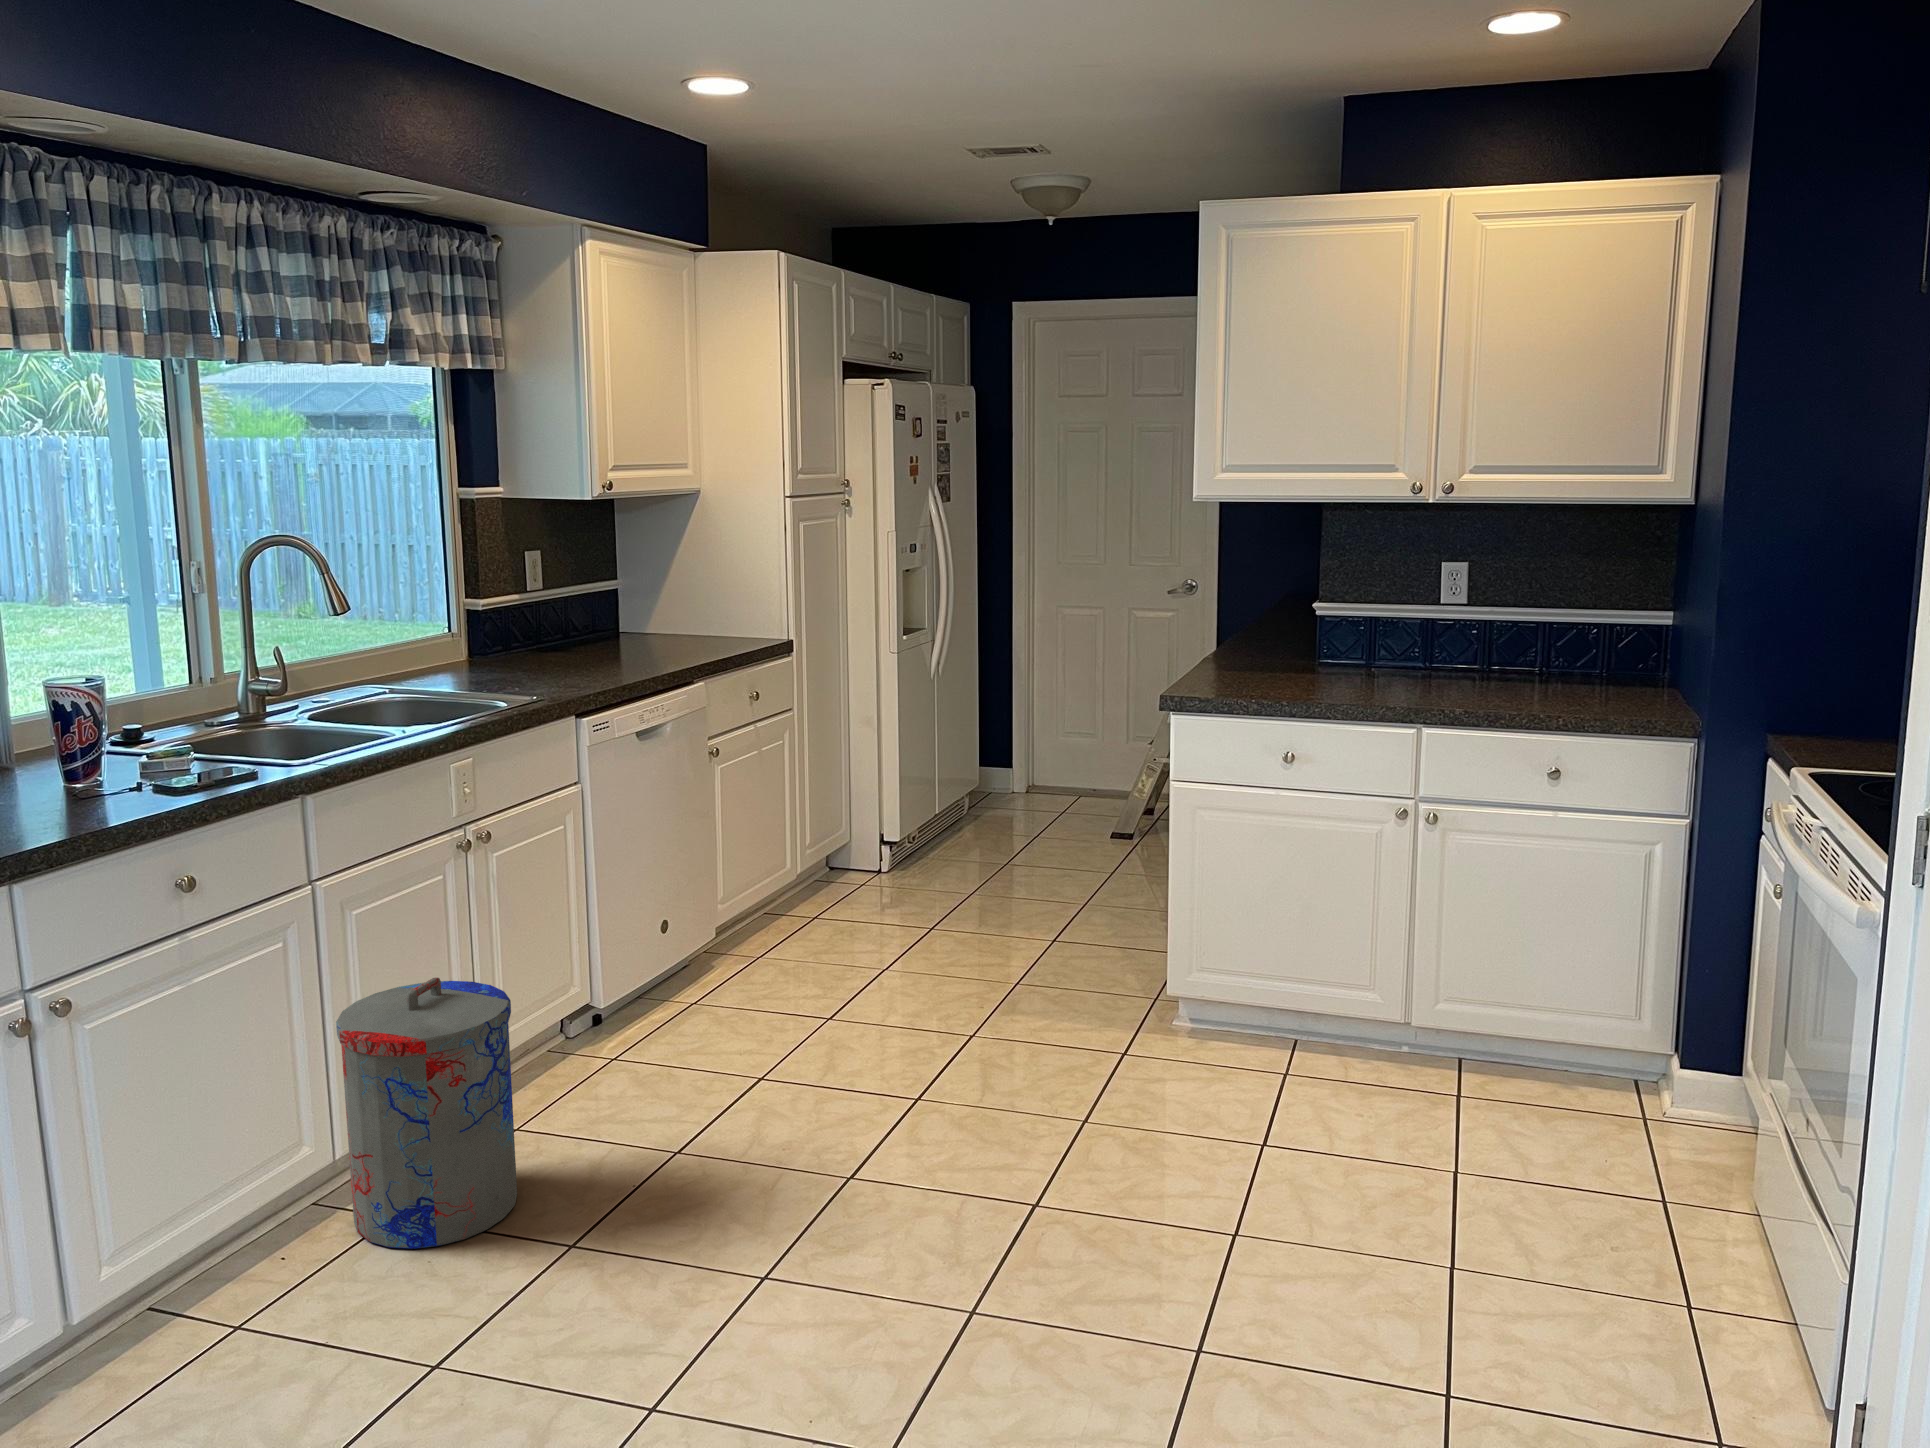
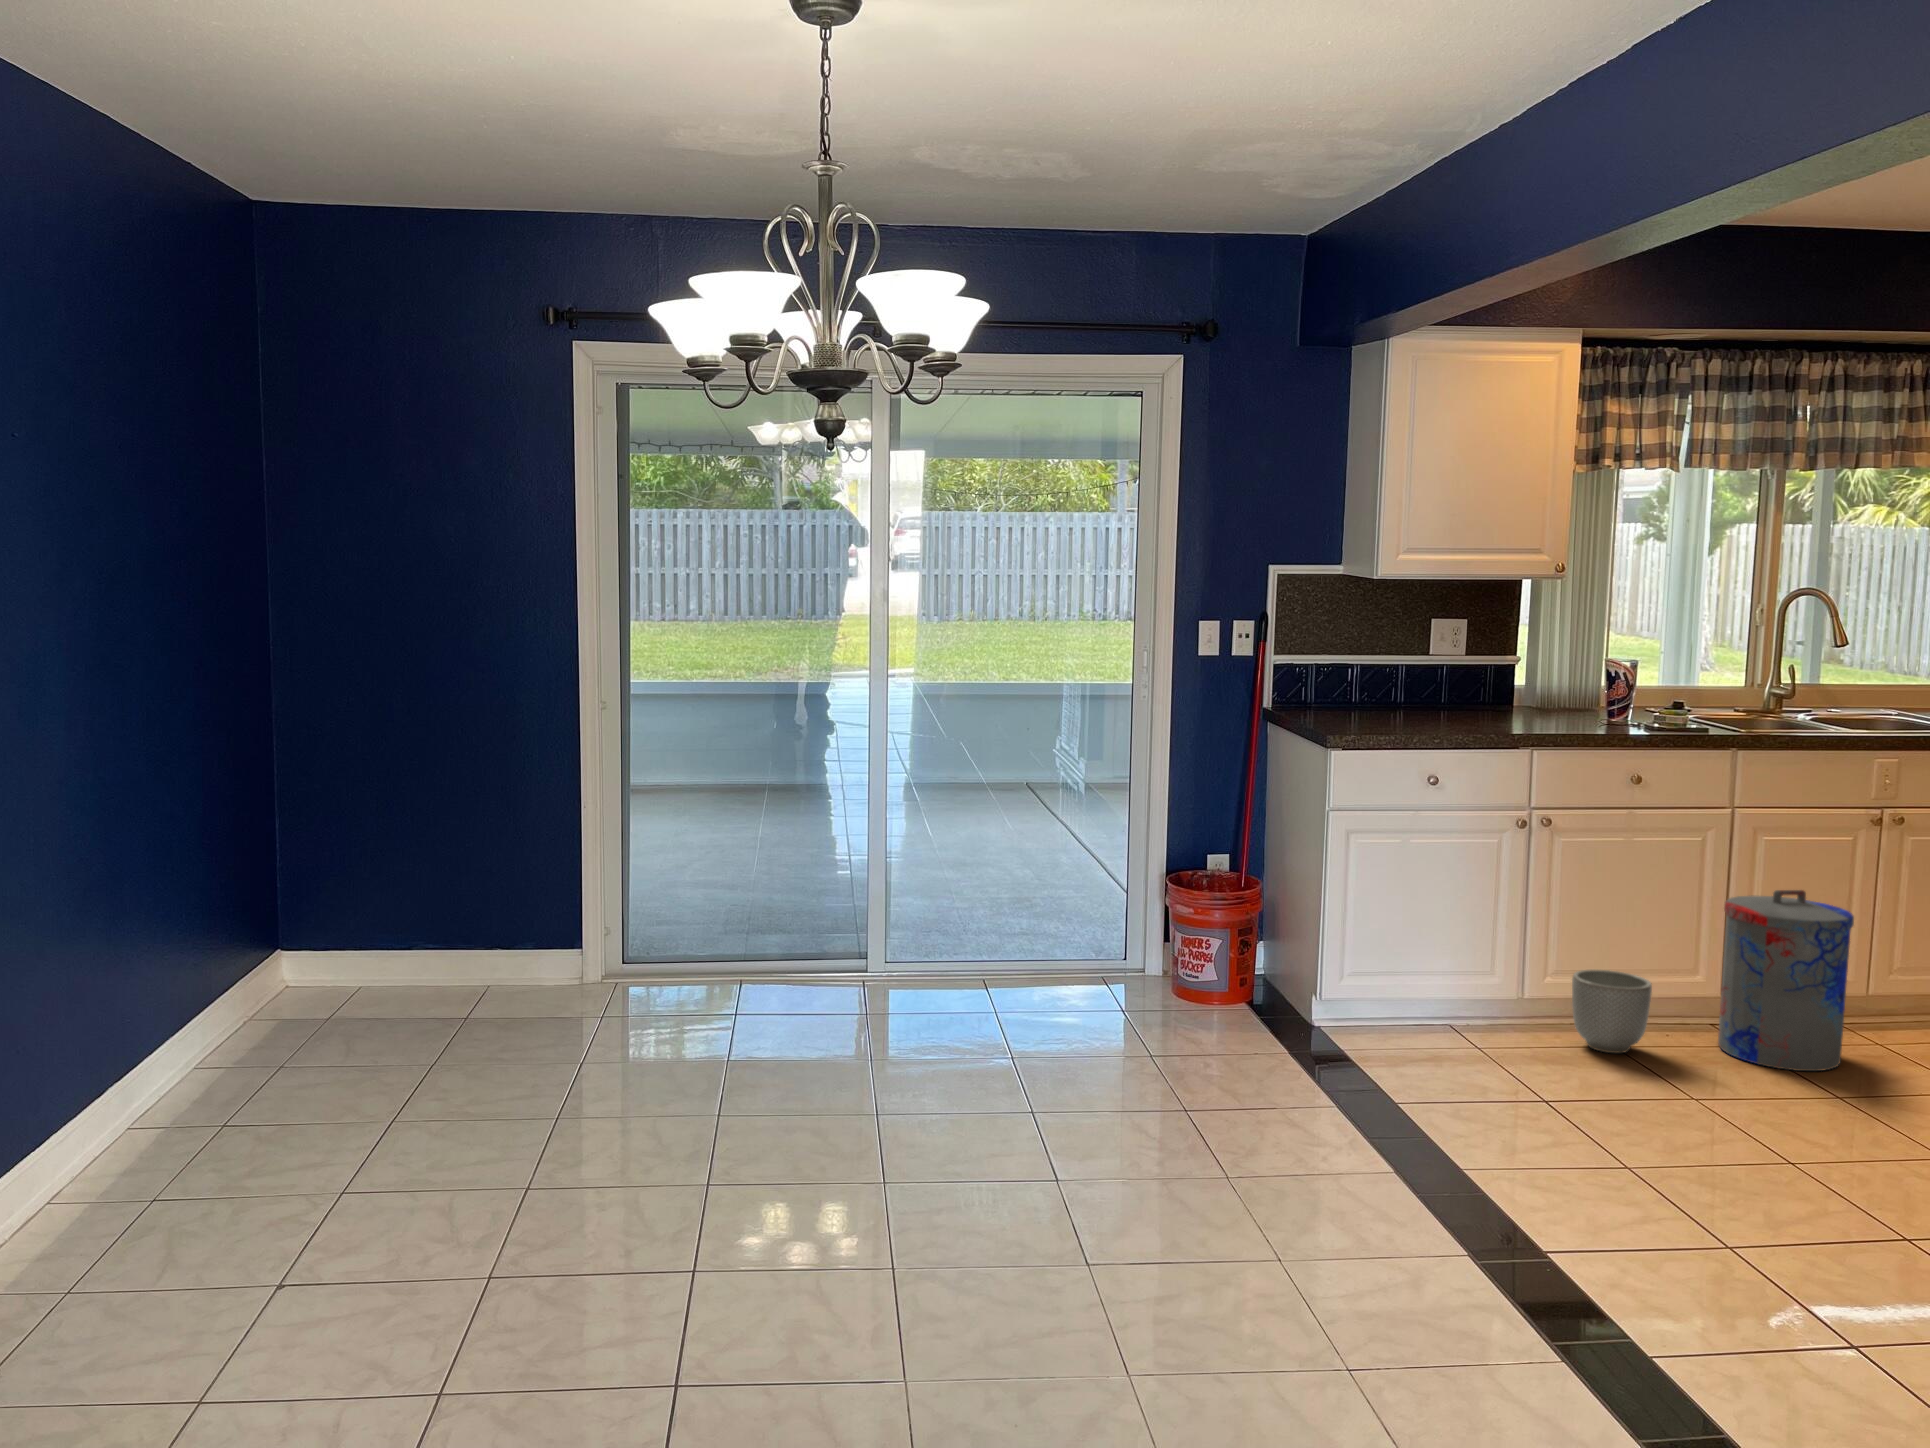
planter: none [152,1200,290,1356] -> present [1572,970,1652,1053]

